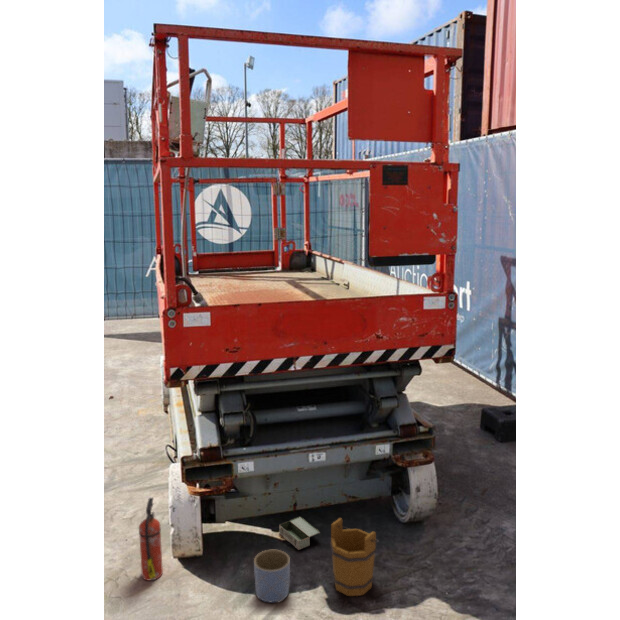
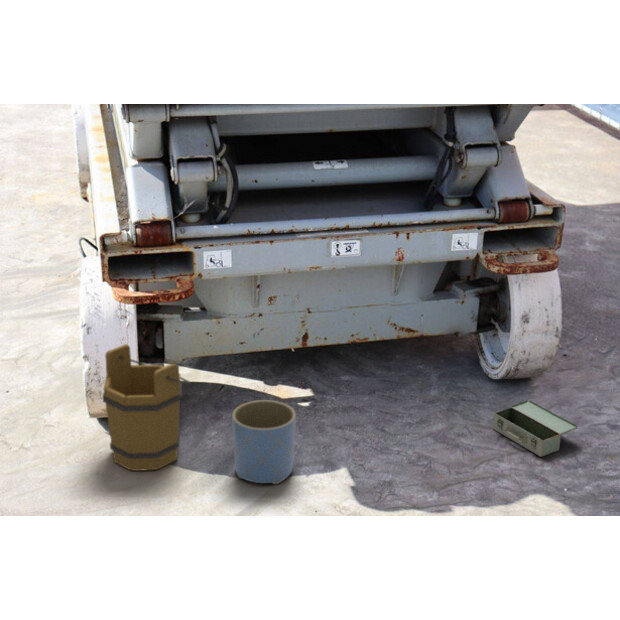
fire extinguisher: present [139,498,163,580] -> none [28,309,72,448]
toolbox: present [279,517,320,550] -> present [493,401,578,457]
bucket: present [330,518,379,596] -> present [103,344,190,471]

